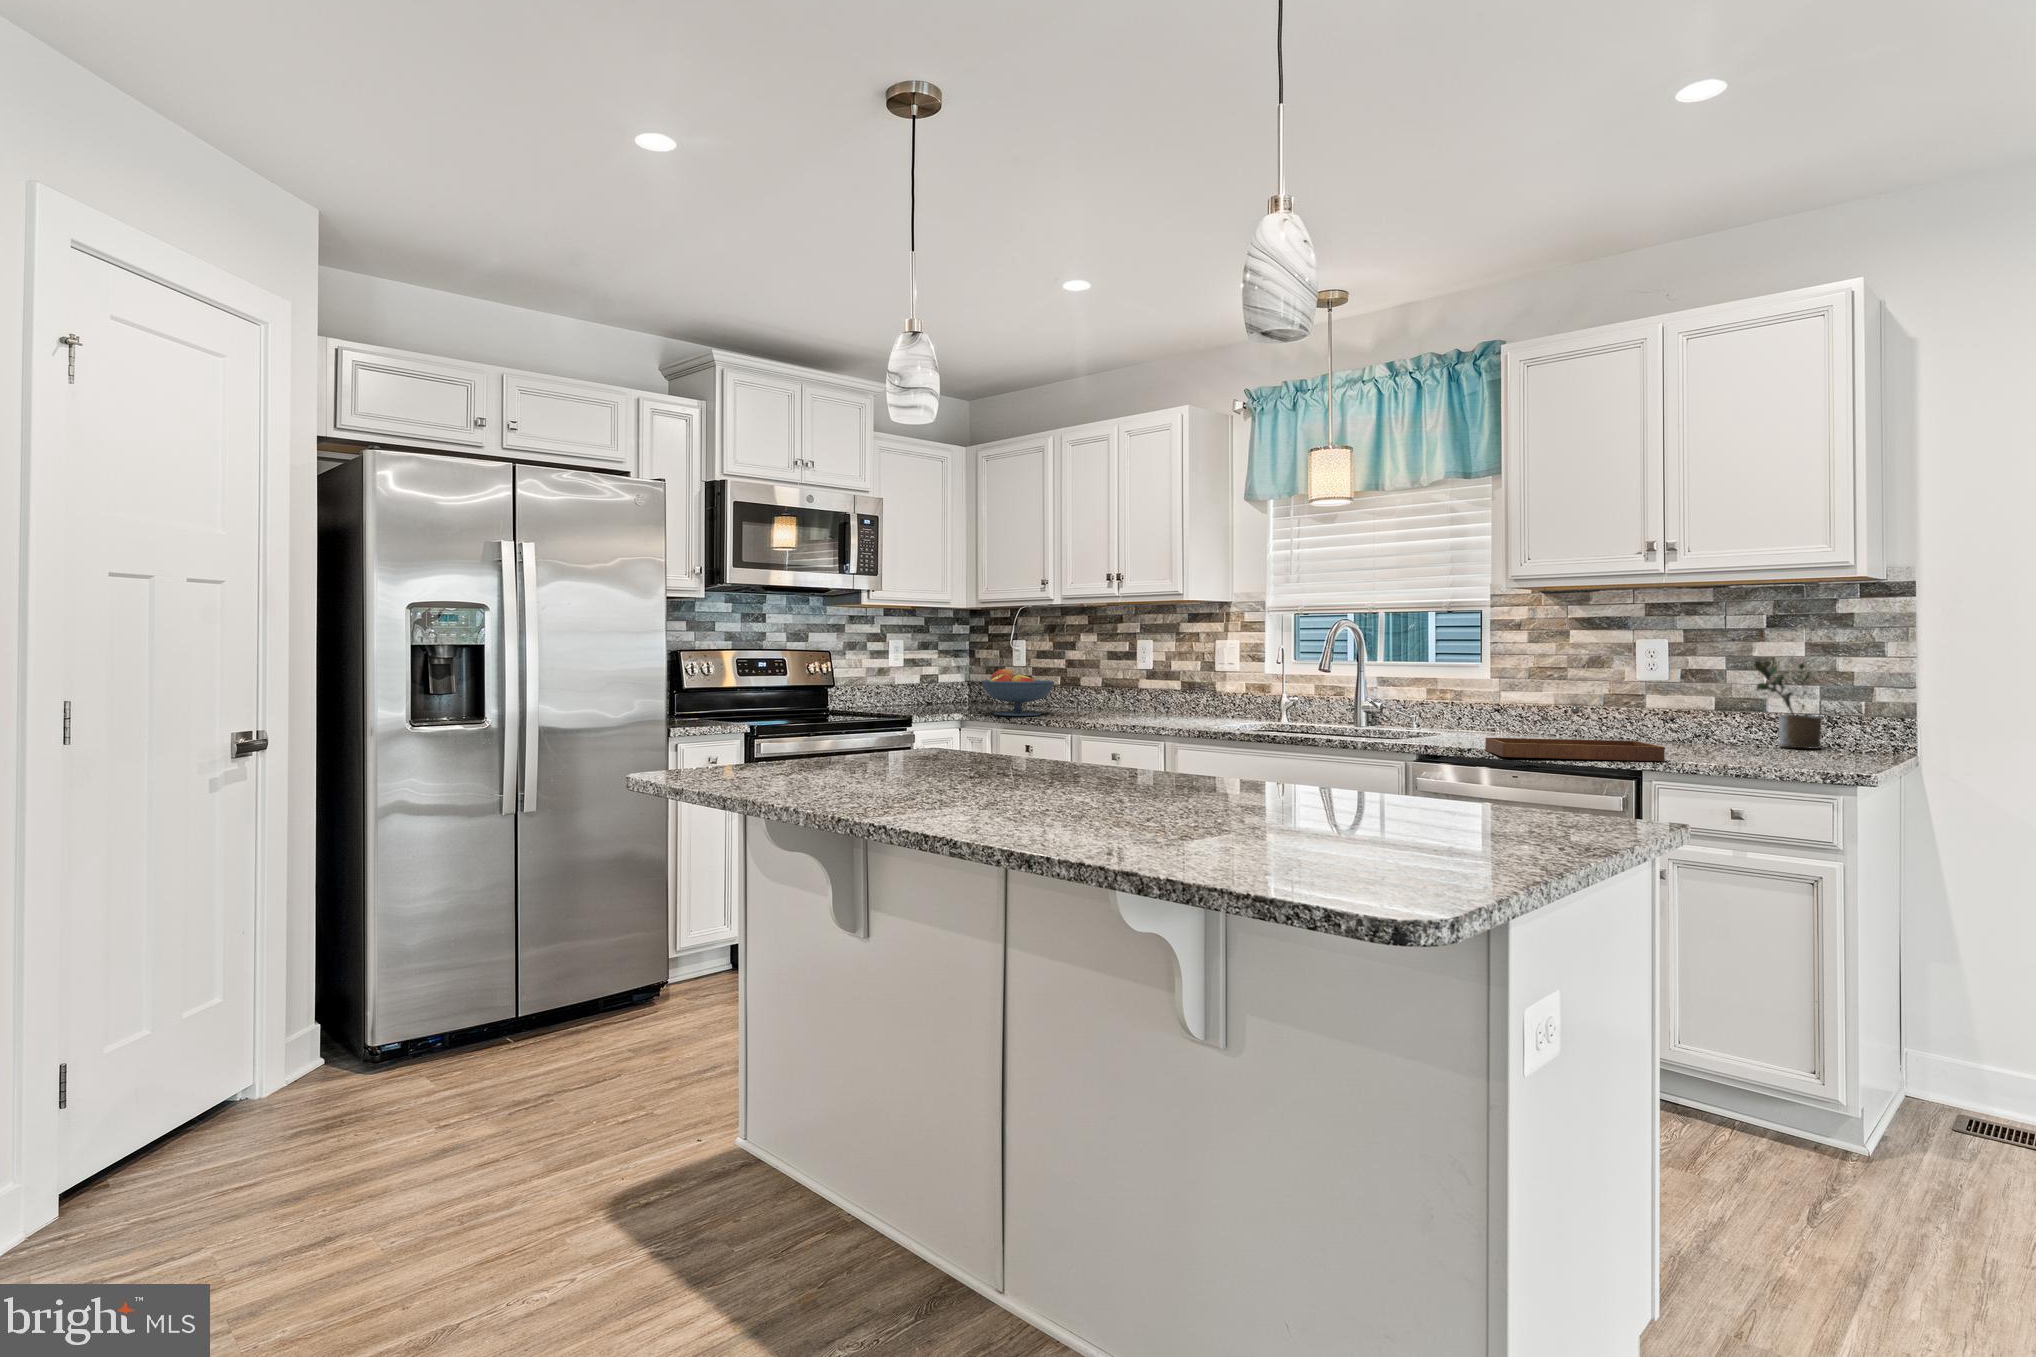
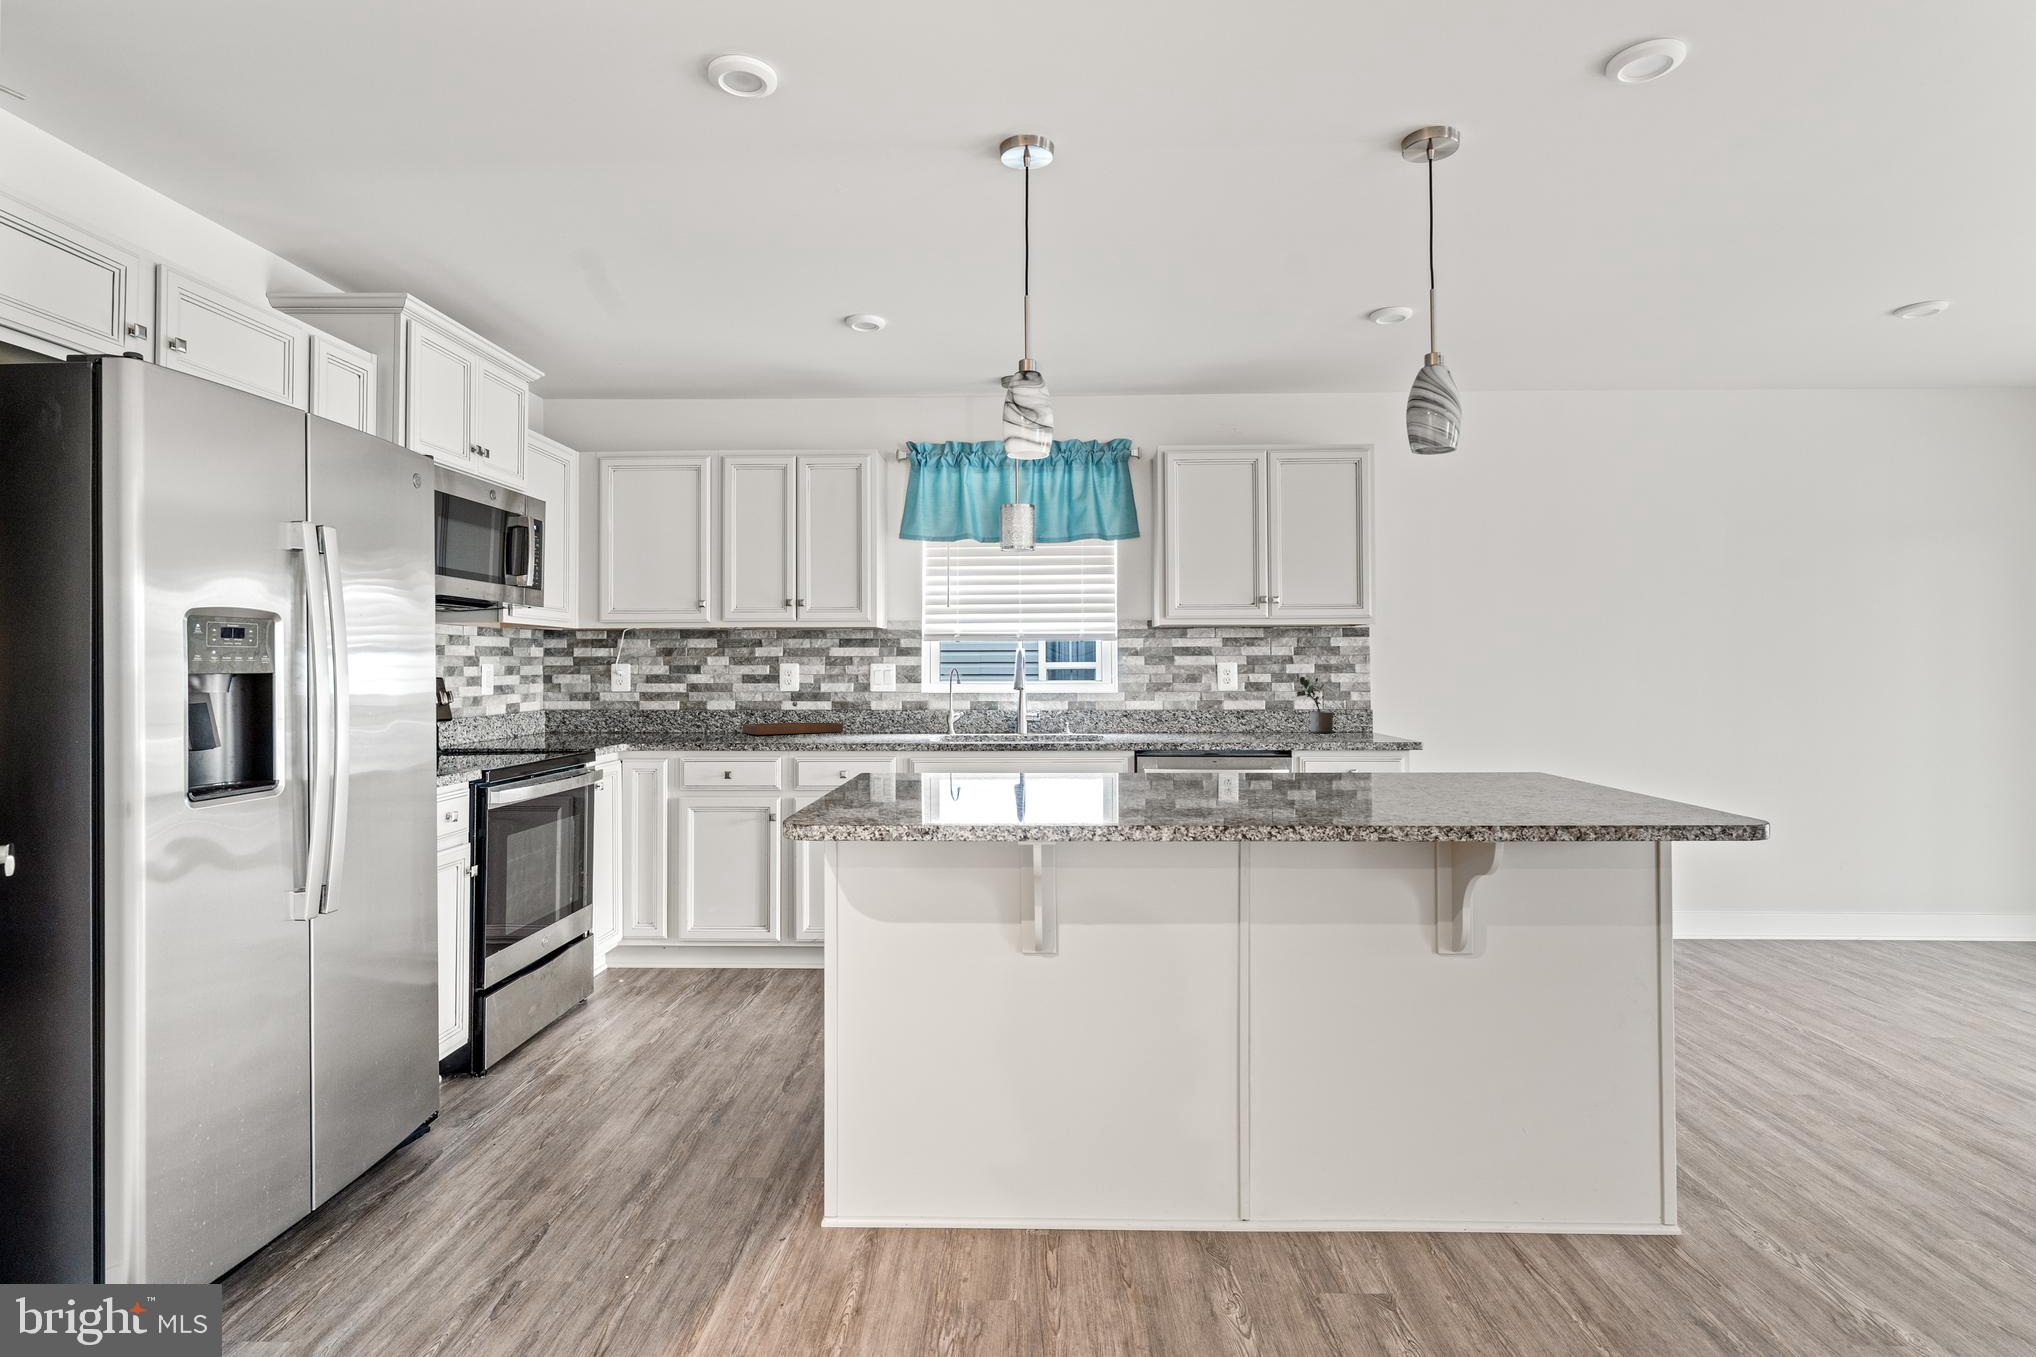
fruit bowl: present [981,669,1054,716] -> none [655,695,737,745]
tray: present [1485,706,1665,761] -> present [743,702,843,735]

